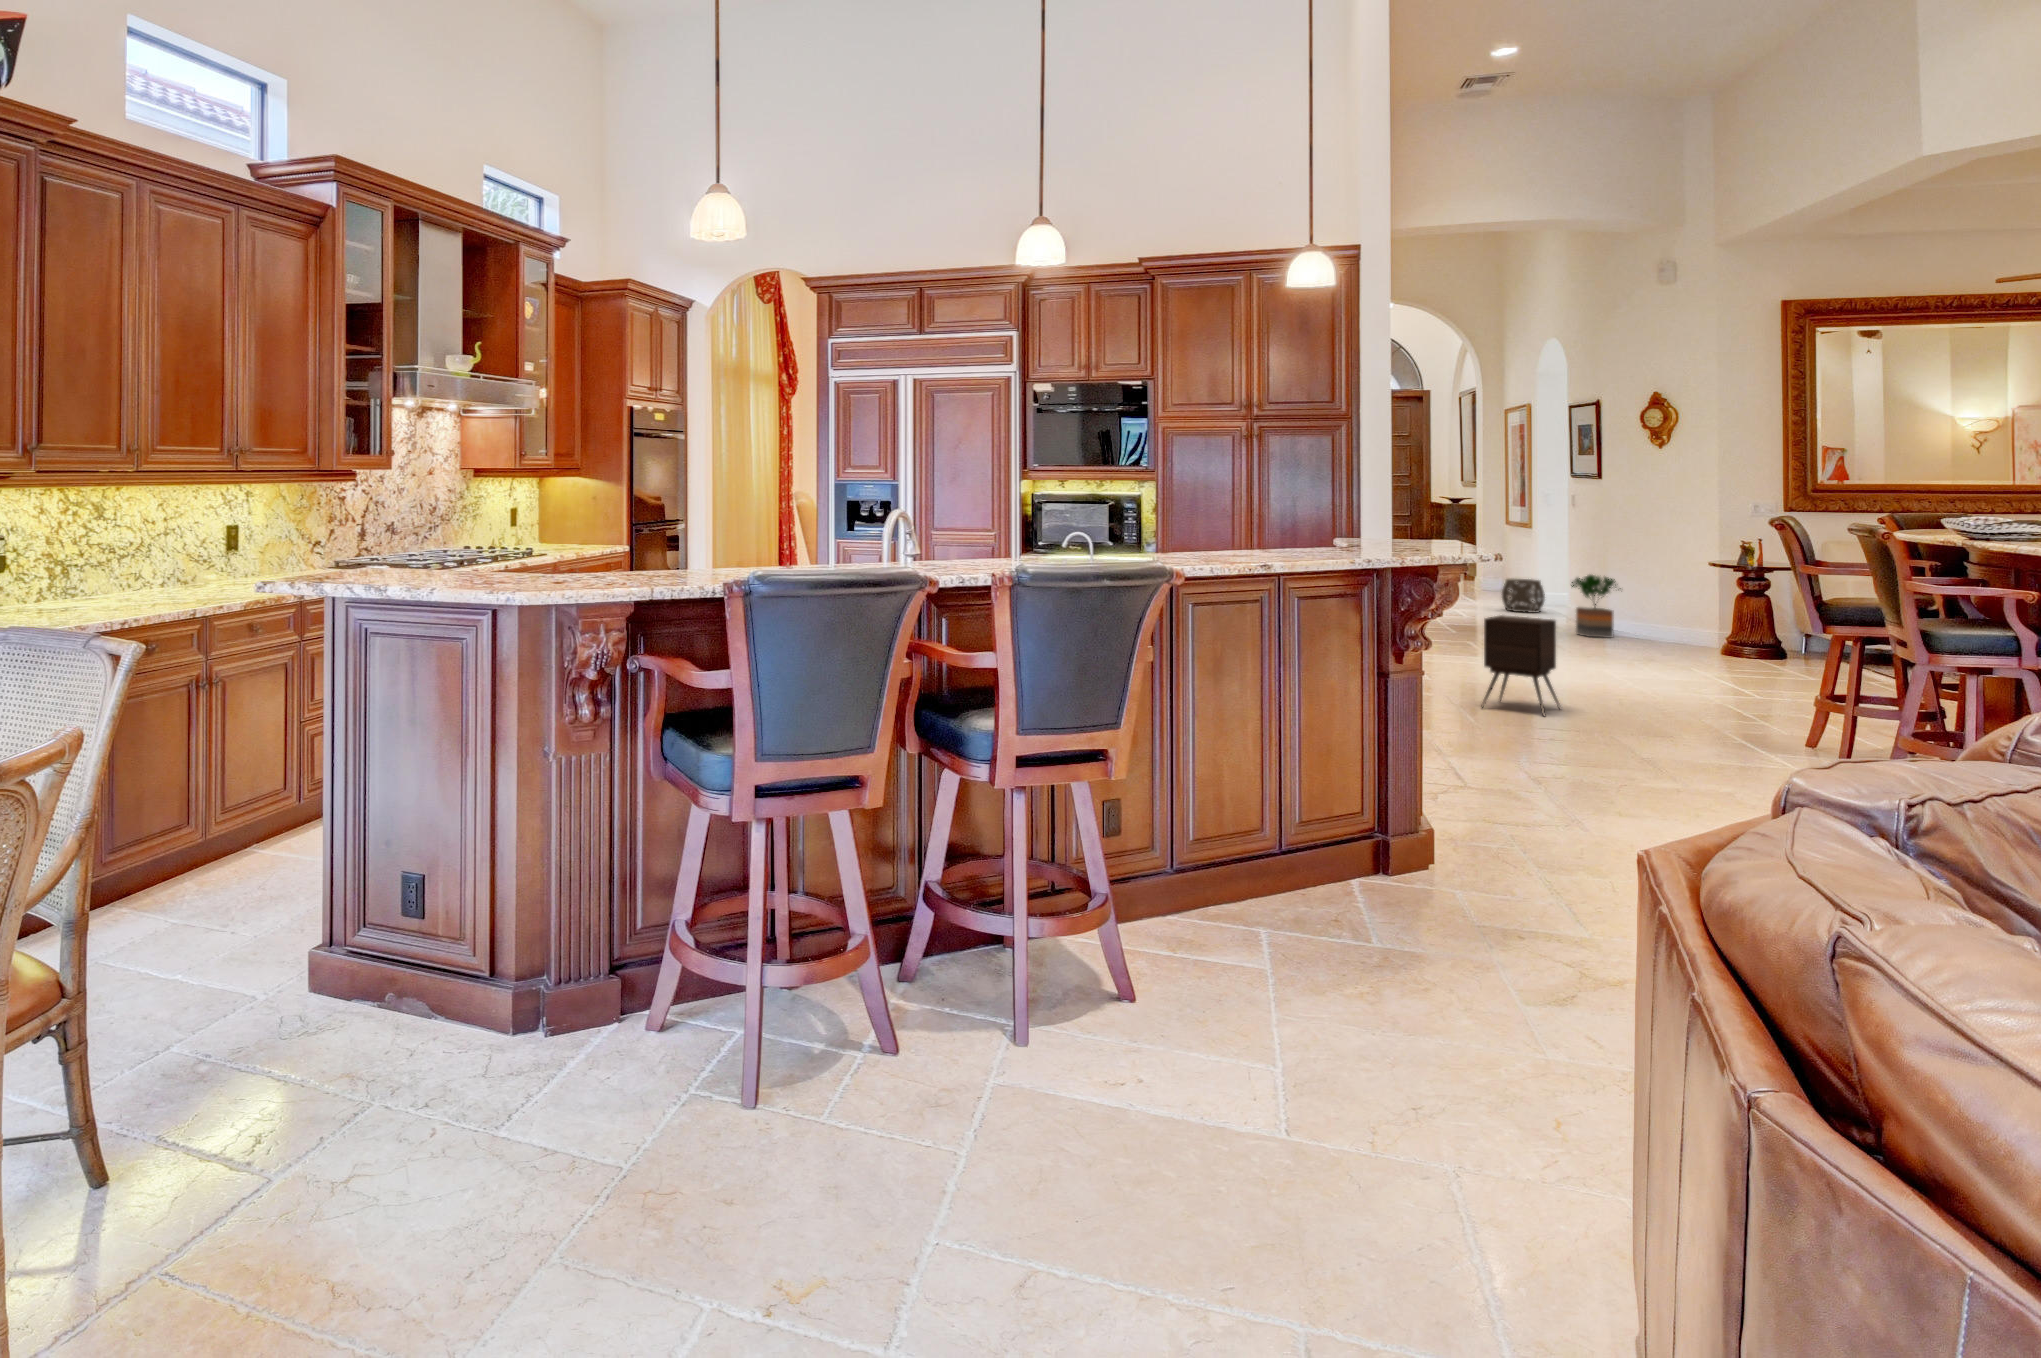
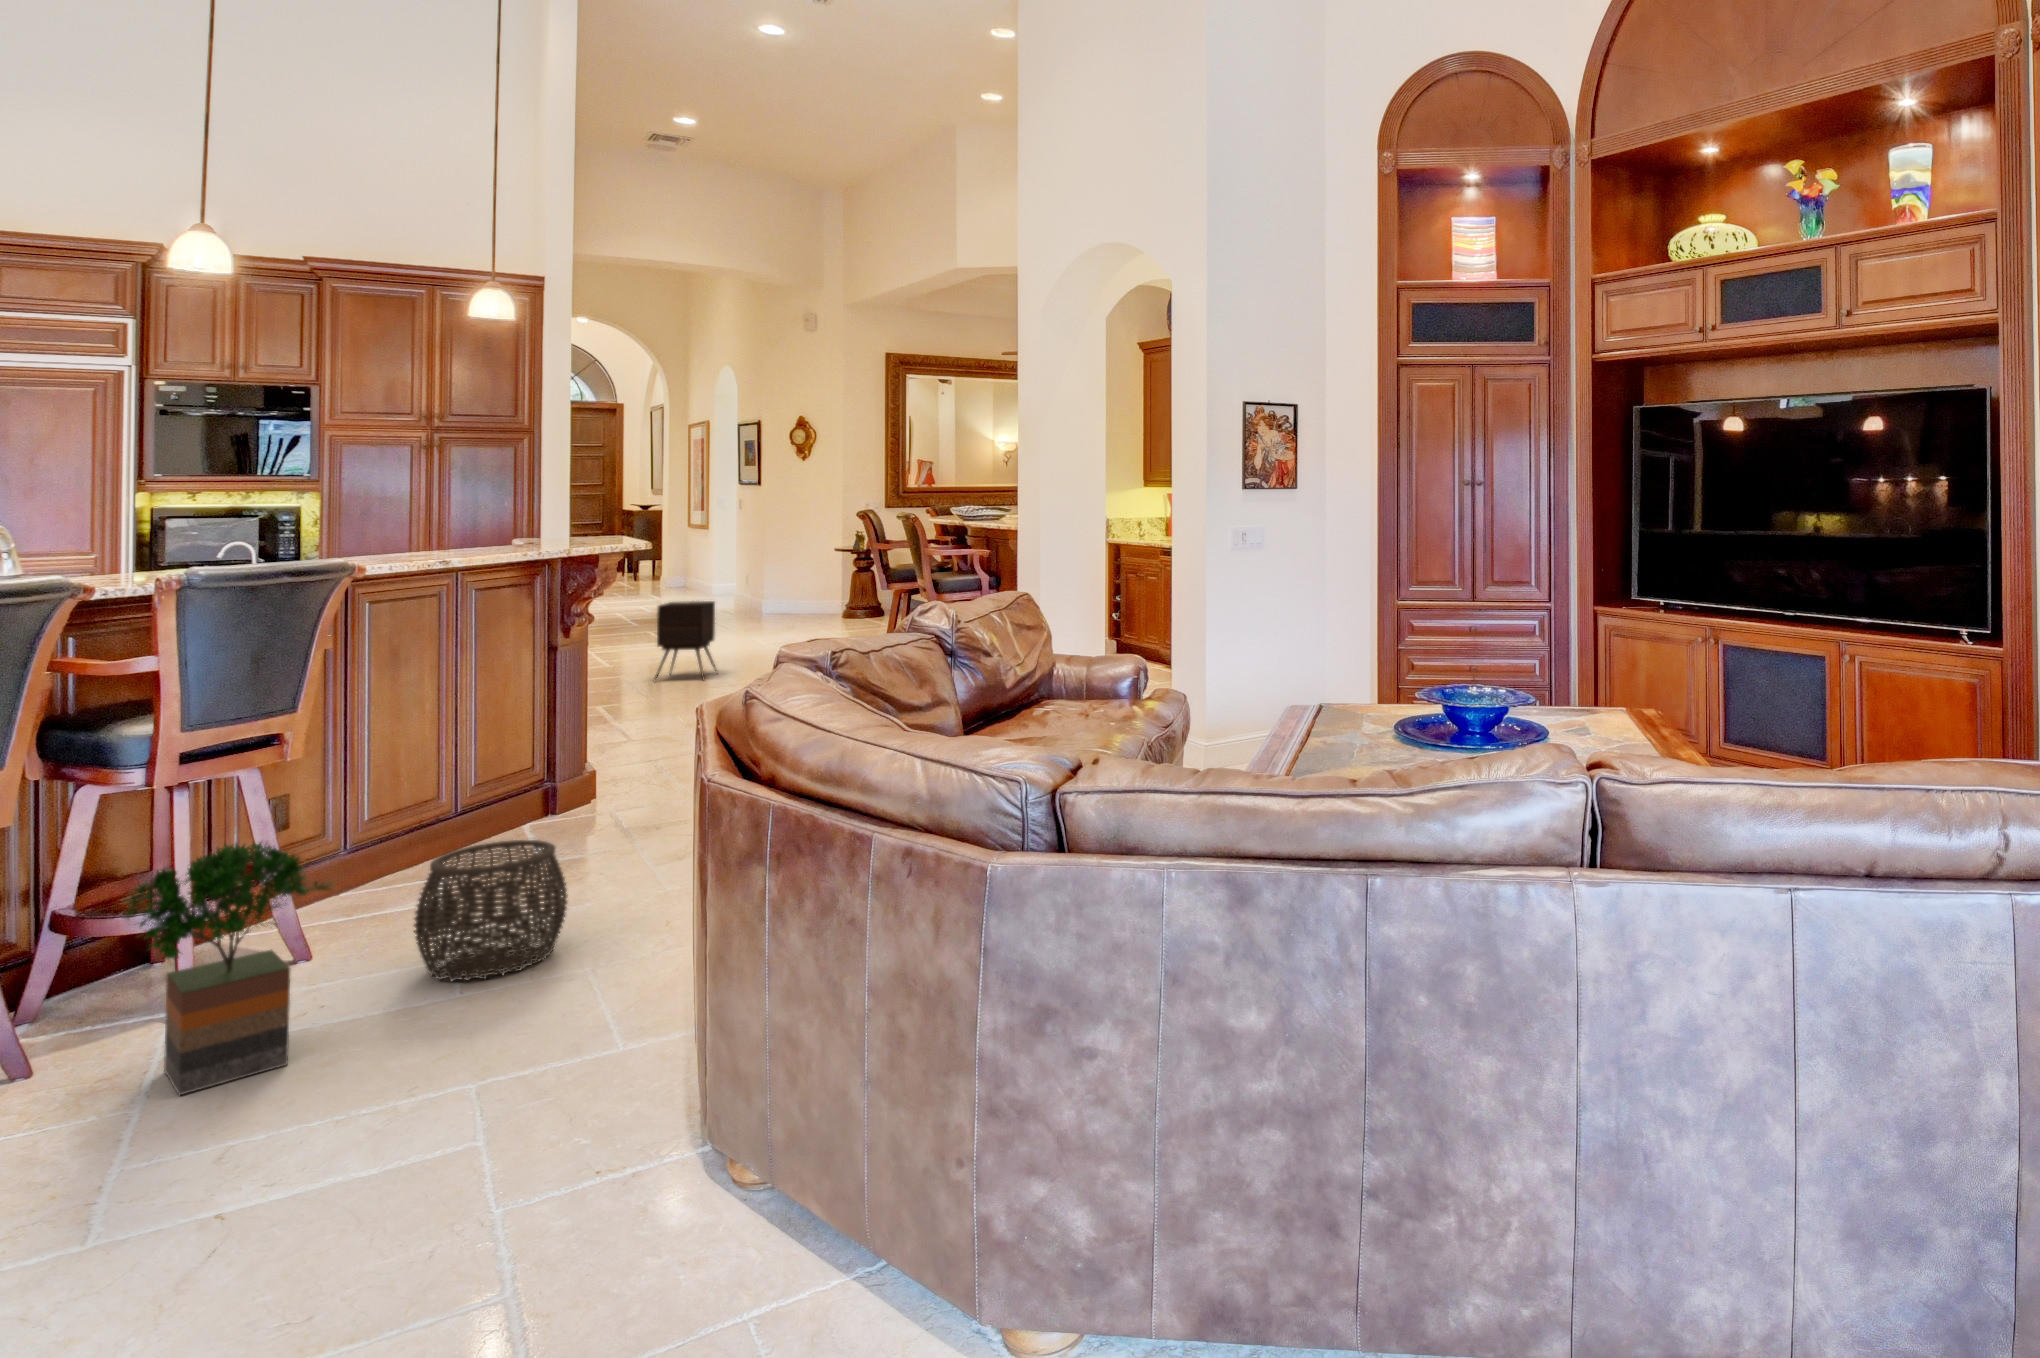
potted tree: present [1571,575,1621,638] -> present [123,842,333,1095]
woven basket: present [1502,579,1545,613] -> present [414,840,568,981]

